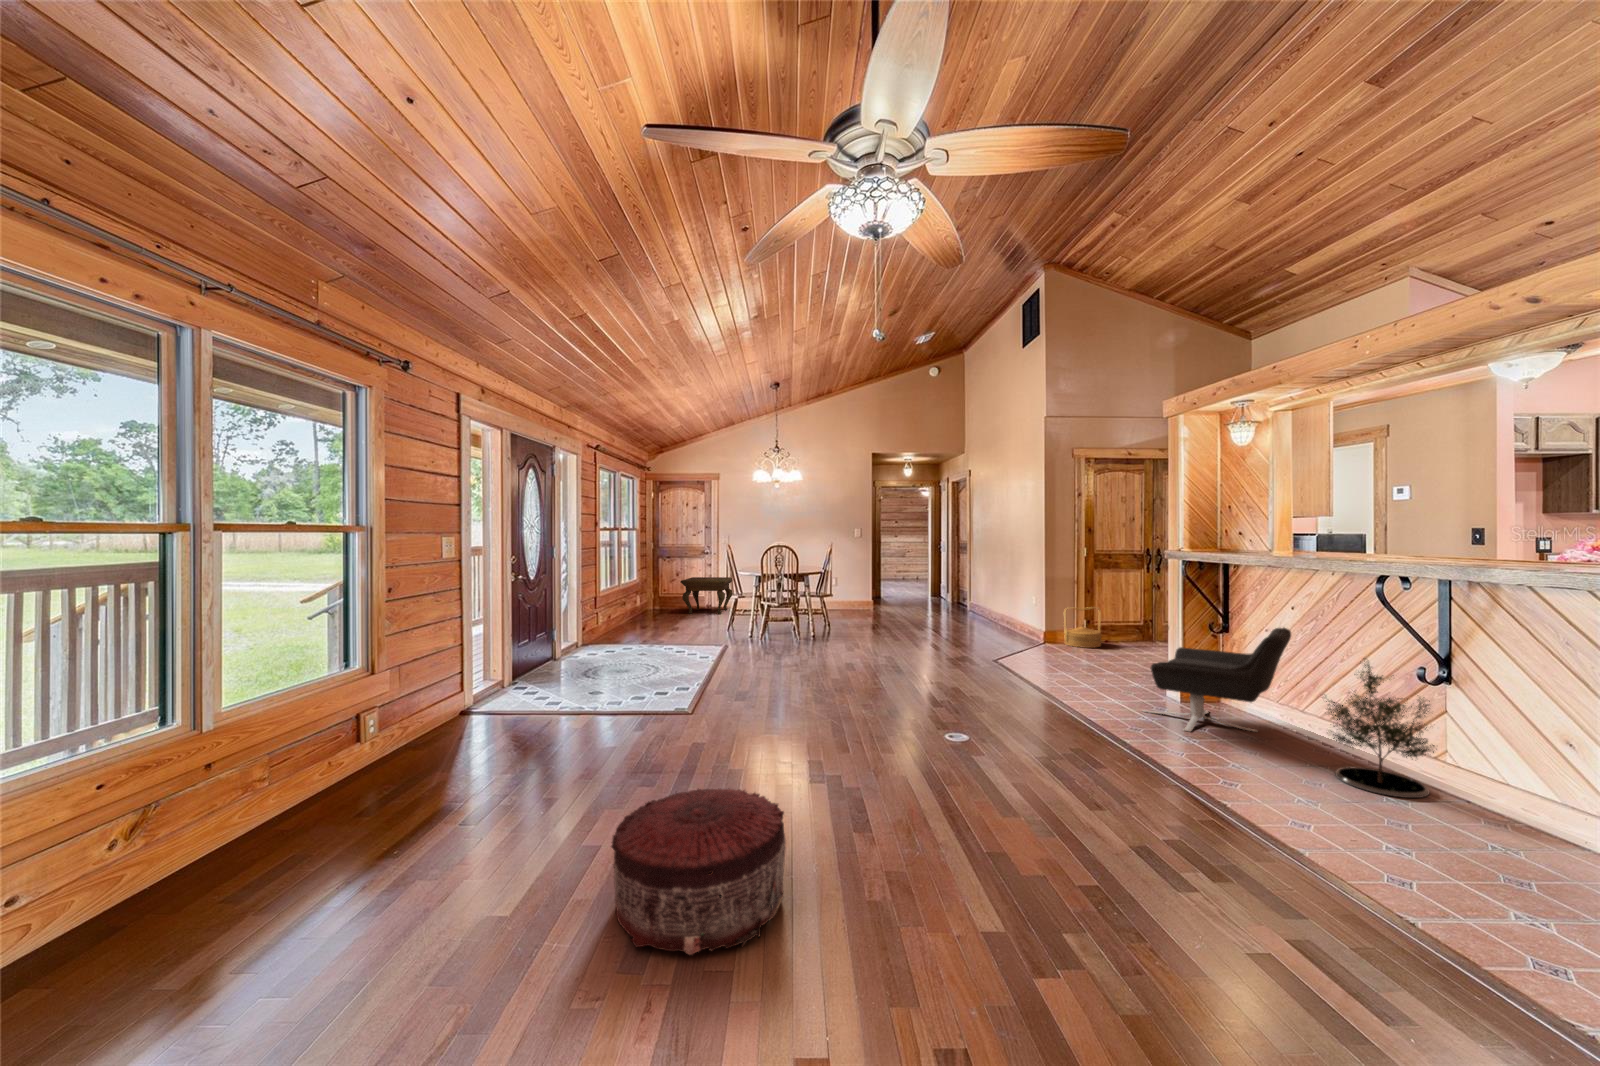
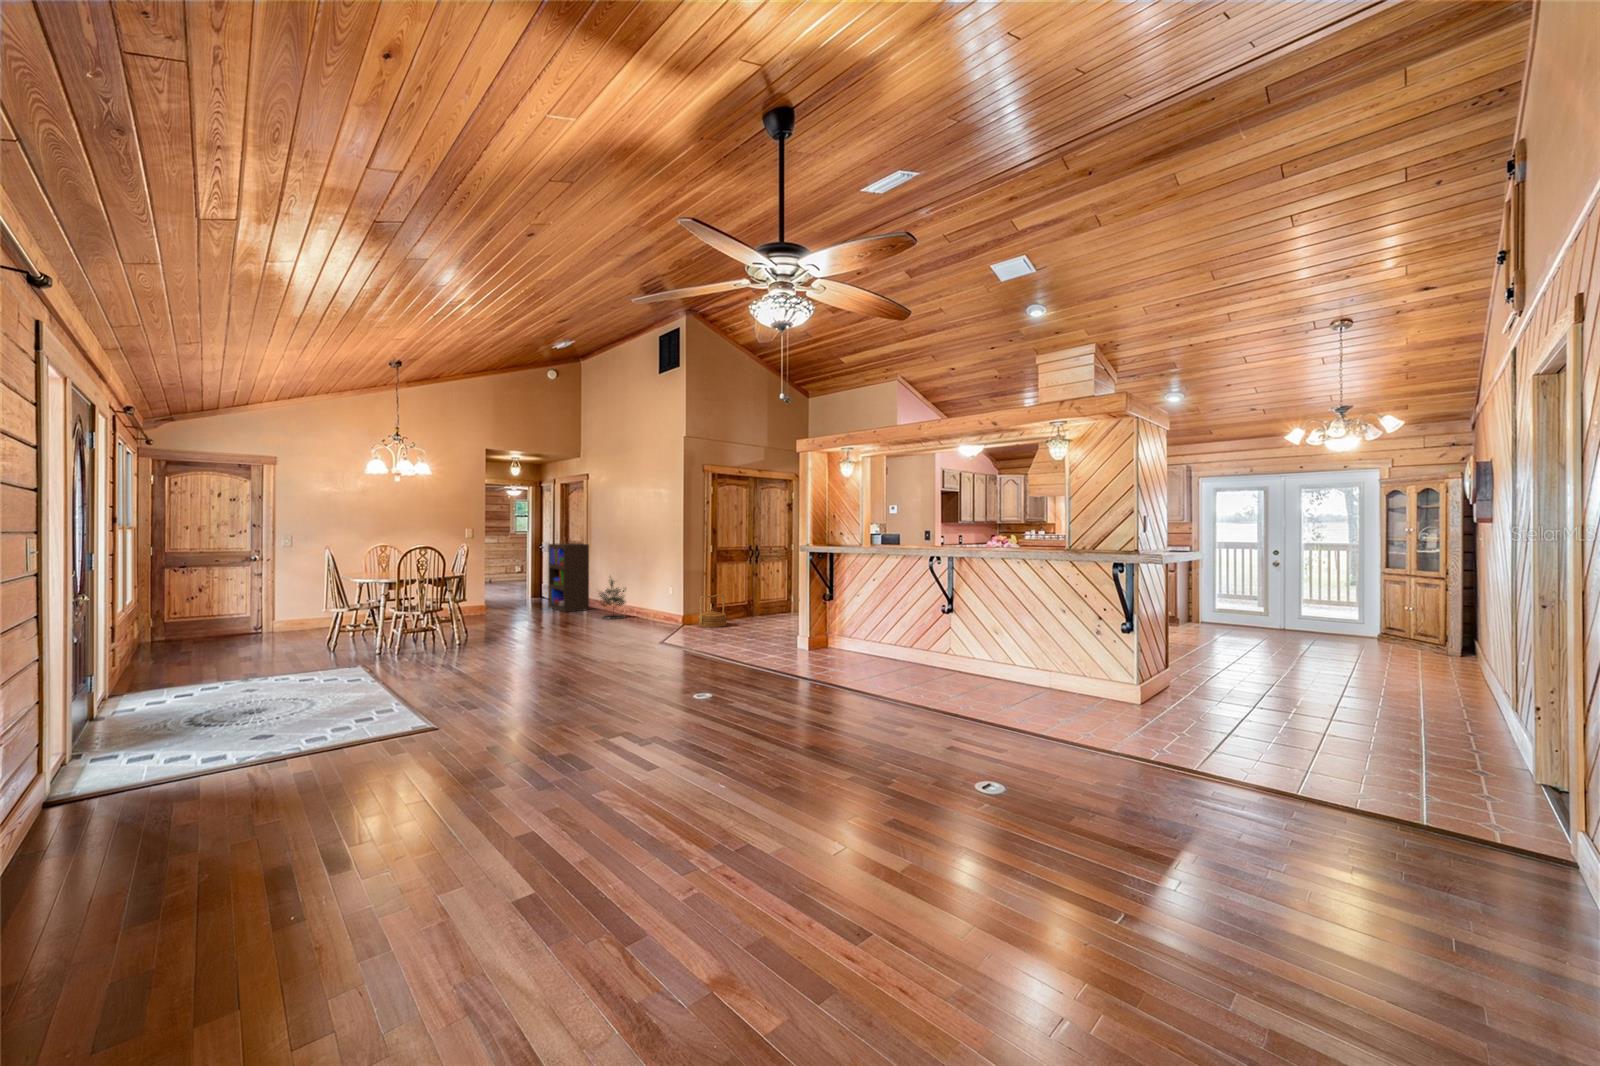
bookshelf: none [935,542,969,612] -> present [548,543,589,612]
side table: present [680,577,733,614] -> none [224,590,301,641]
lounge chair: present [1143,628,1291,732] -> none [795,593,878,665]
potted tree: present [1326,658,1434,798] -> present [599,577,626,619]
pouf: present [611,788,786,955] -> none [606,725,740,830]

